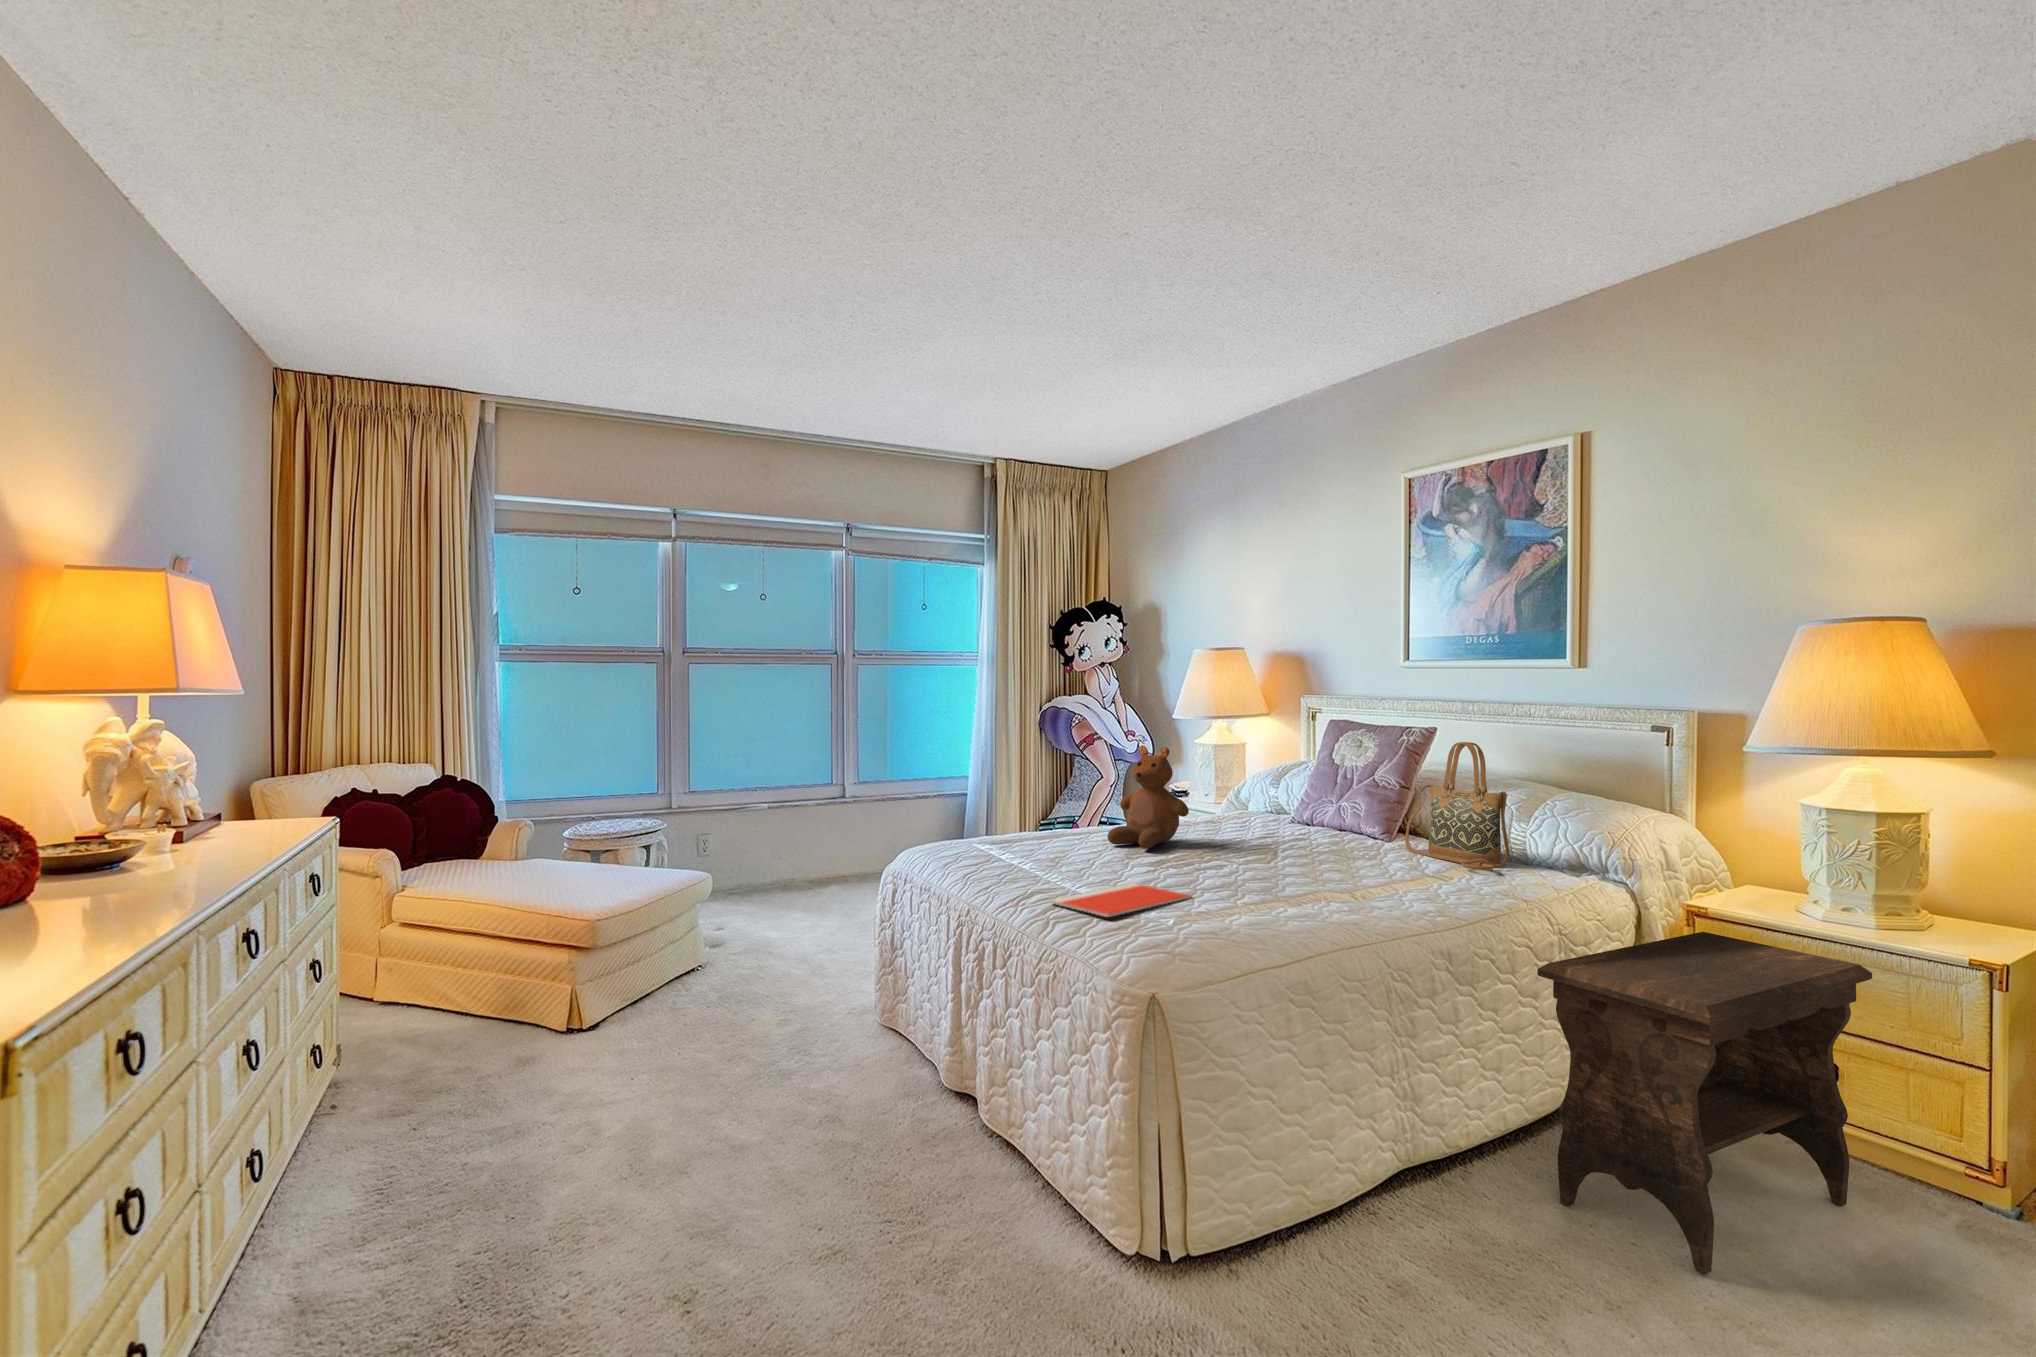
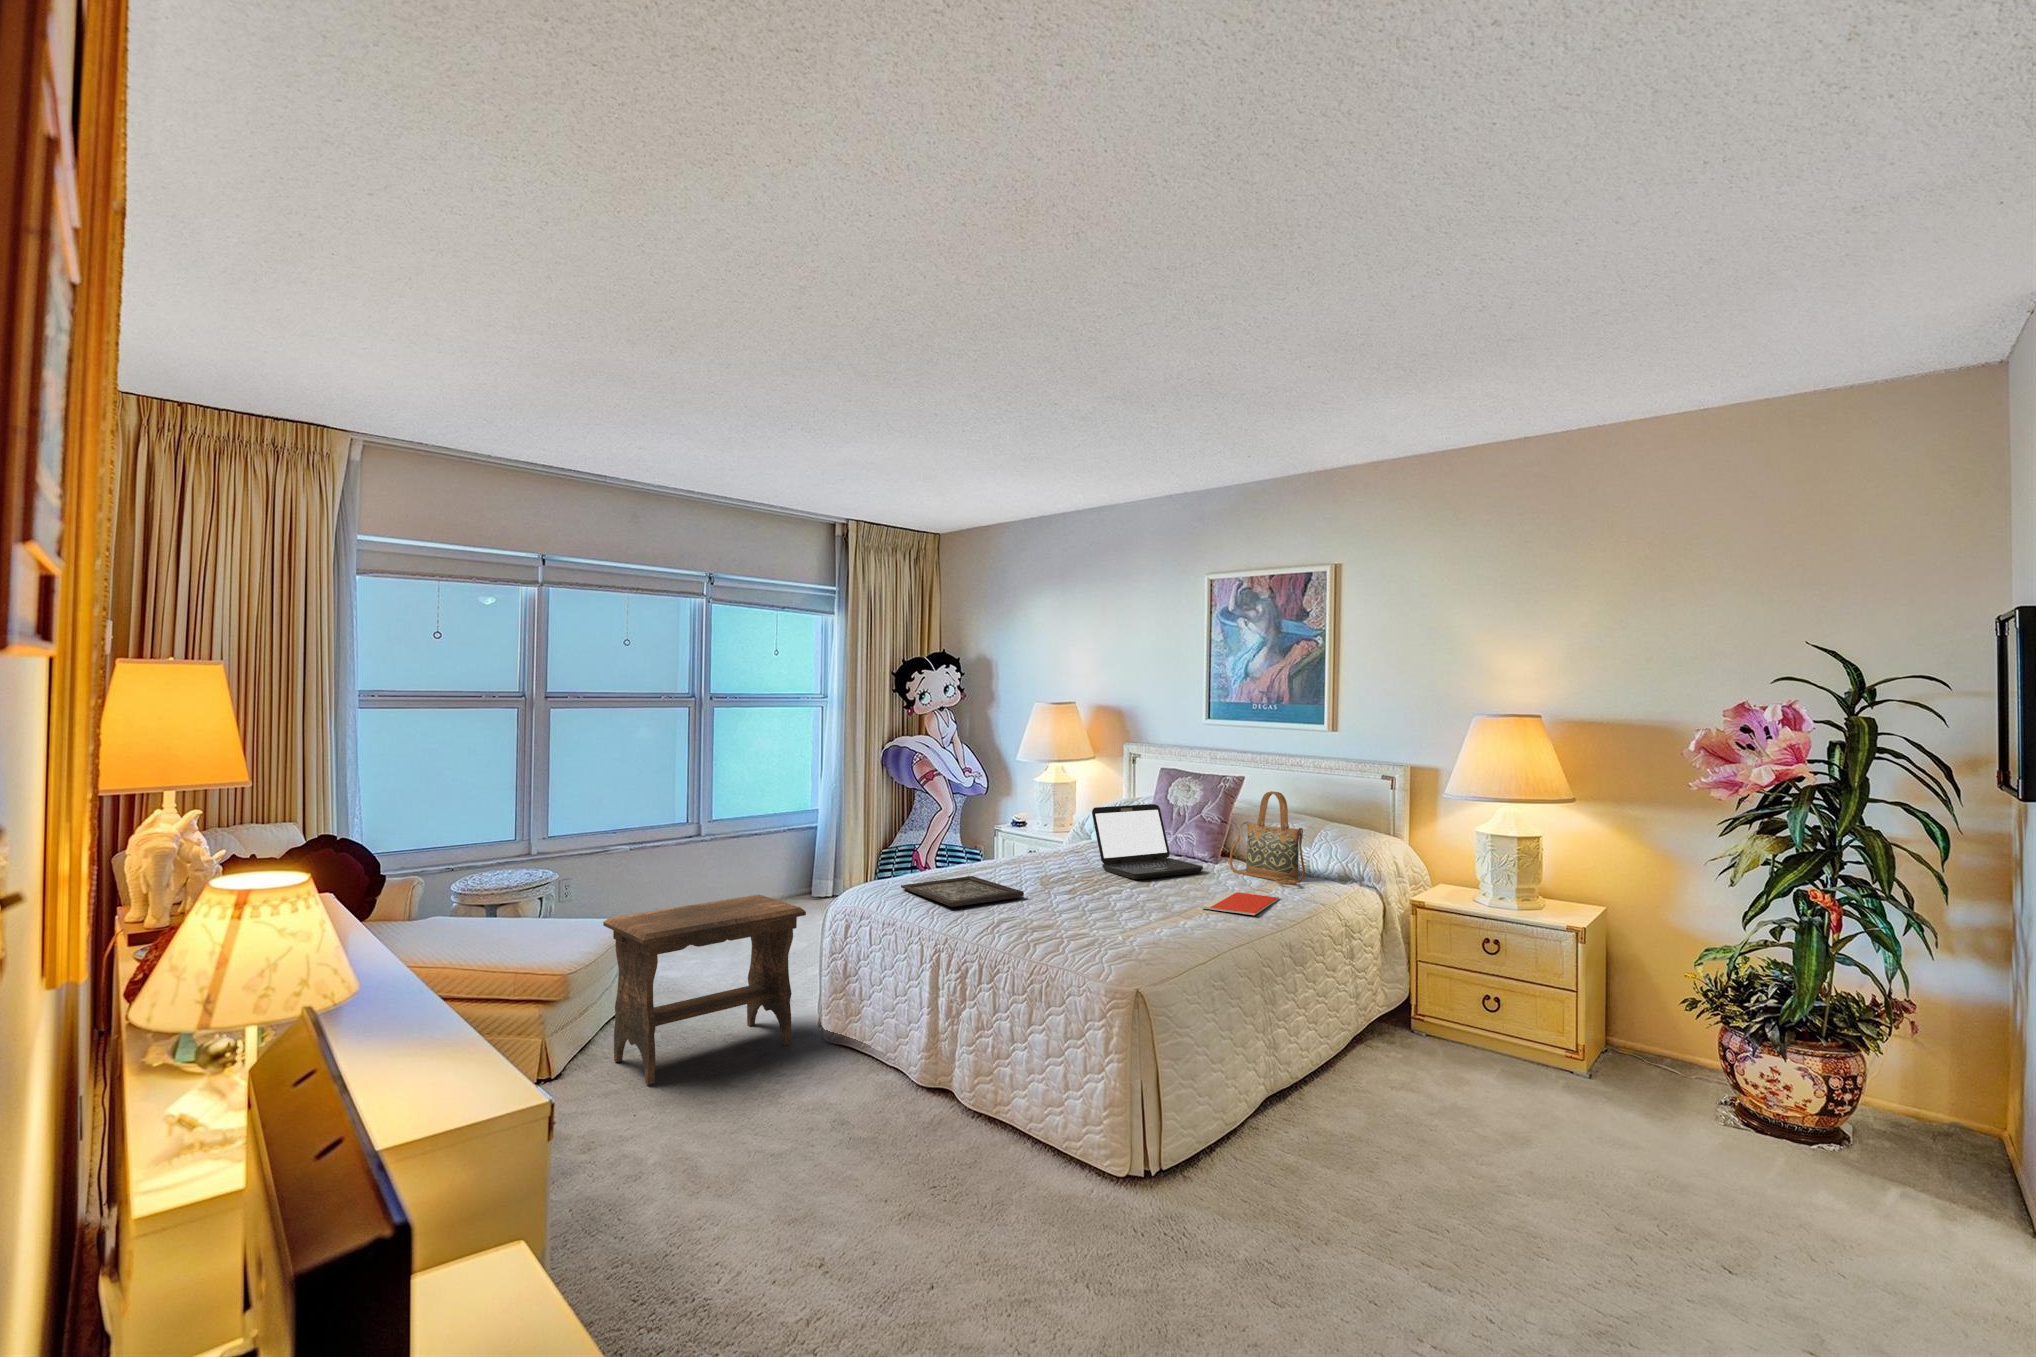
teddy bear: present [1108,746,1189,849] -> none [1018,797,1080,880]
laptop: none [1215,761,1364,853] -> present [1092,804,1203,879]
tray: none [954,840,1092,871] -> present [901,876,1024,907]
notebook: present [1050,883,1192,917] -> present [1201,891,1279,915]
footstool: present [1537,932,1872,1275] -> present [603,895,806,1084]

